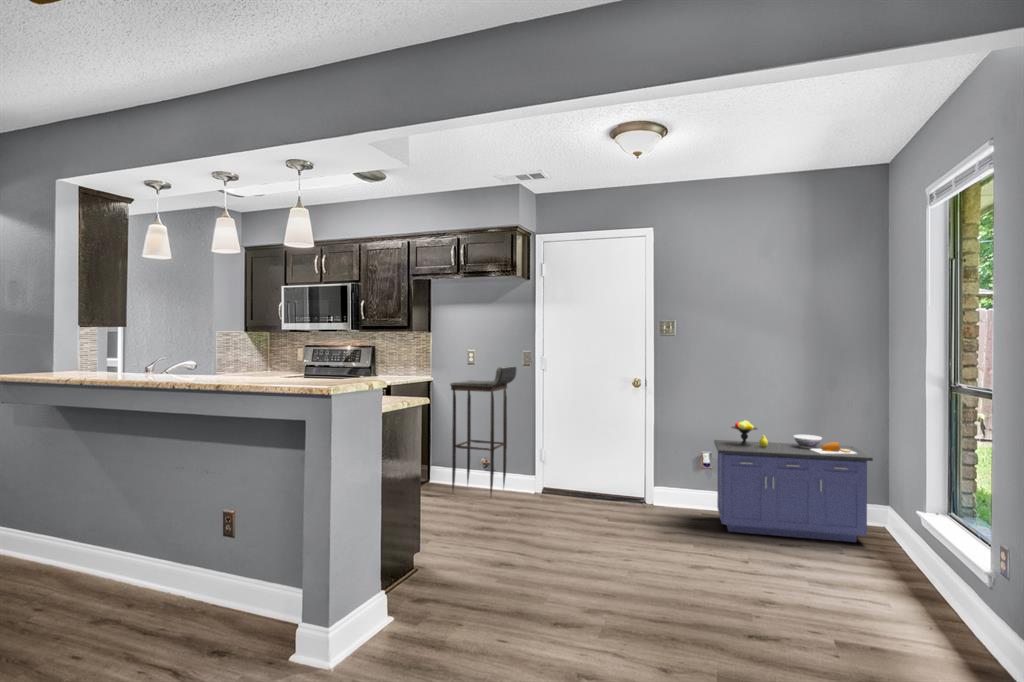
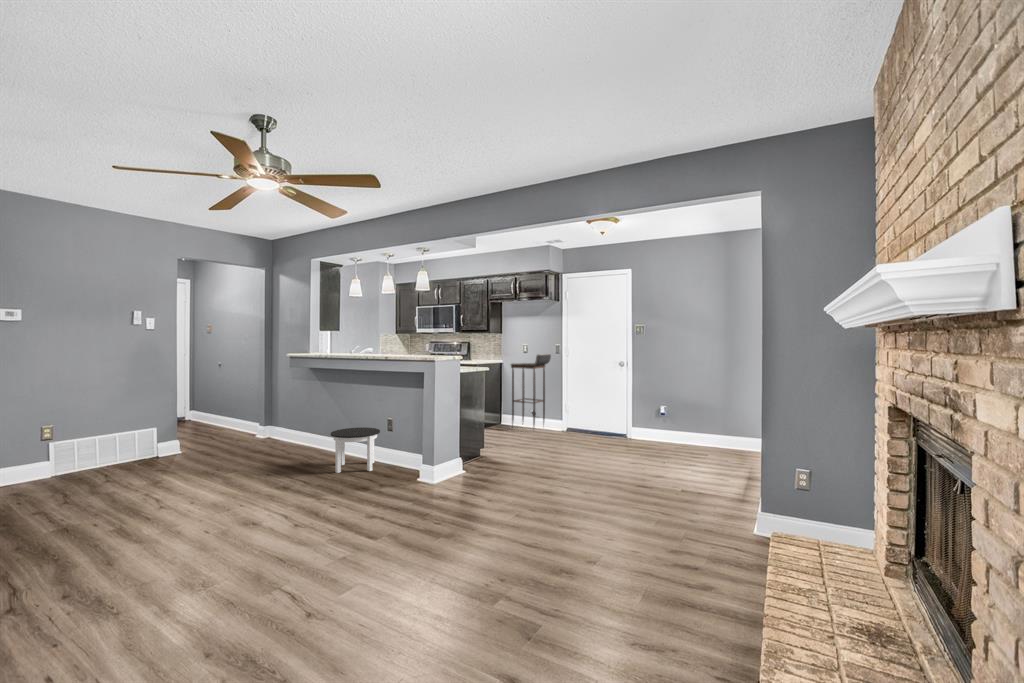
storage cabinet: present [714,420,873,542] -> none [659,386,749,458]
round table: none [81,530,204,650] -> present [331,427,380,473]

